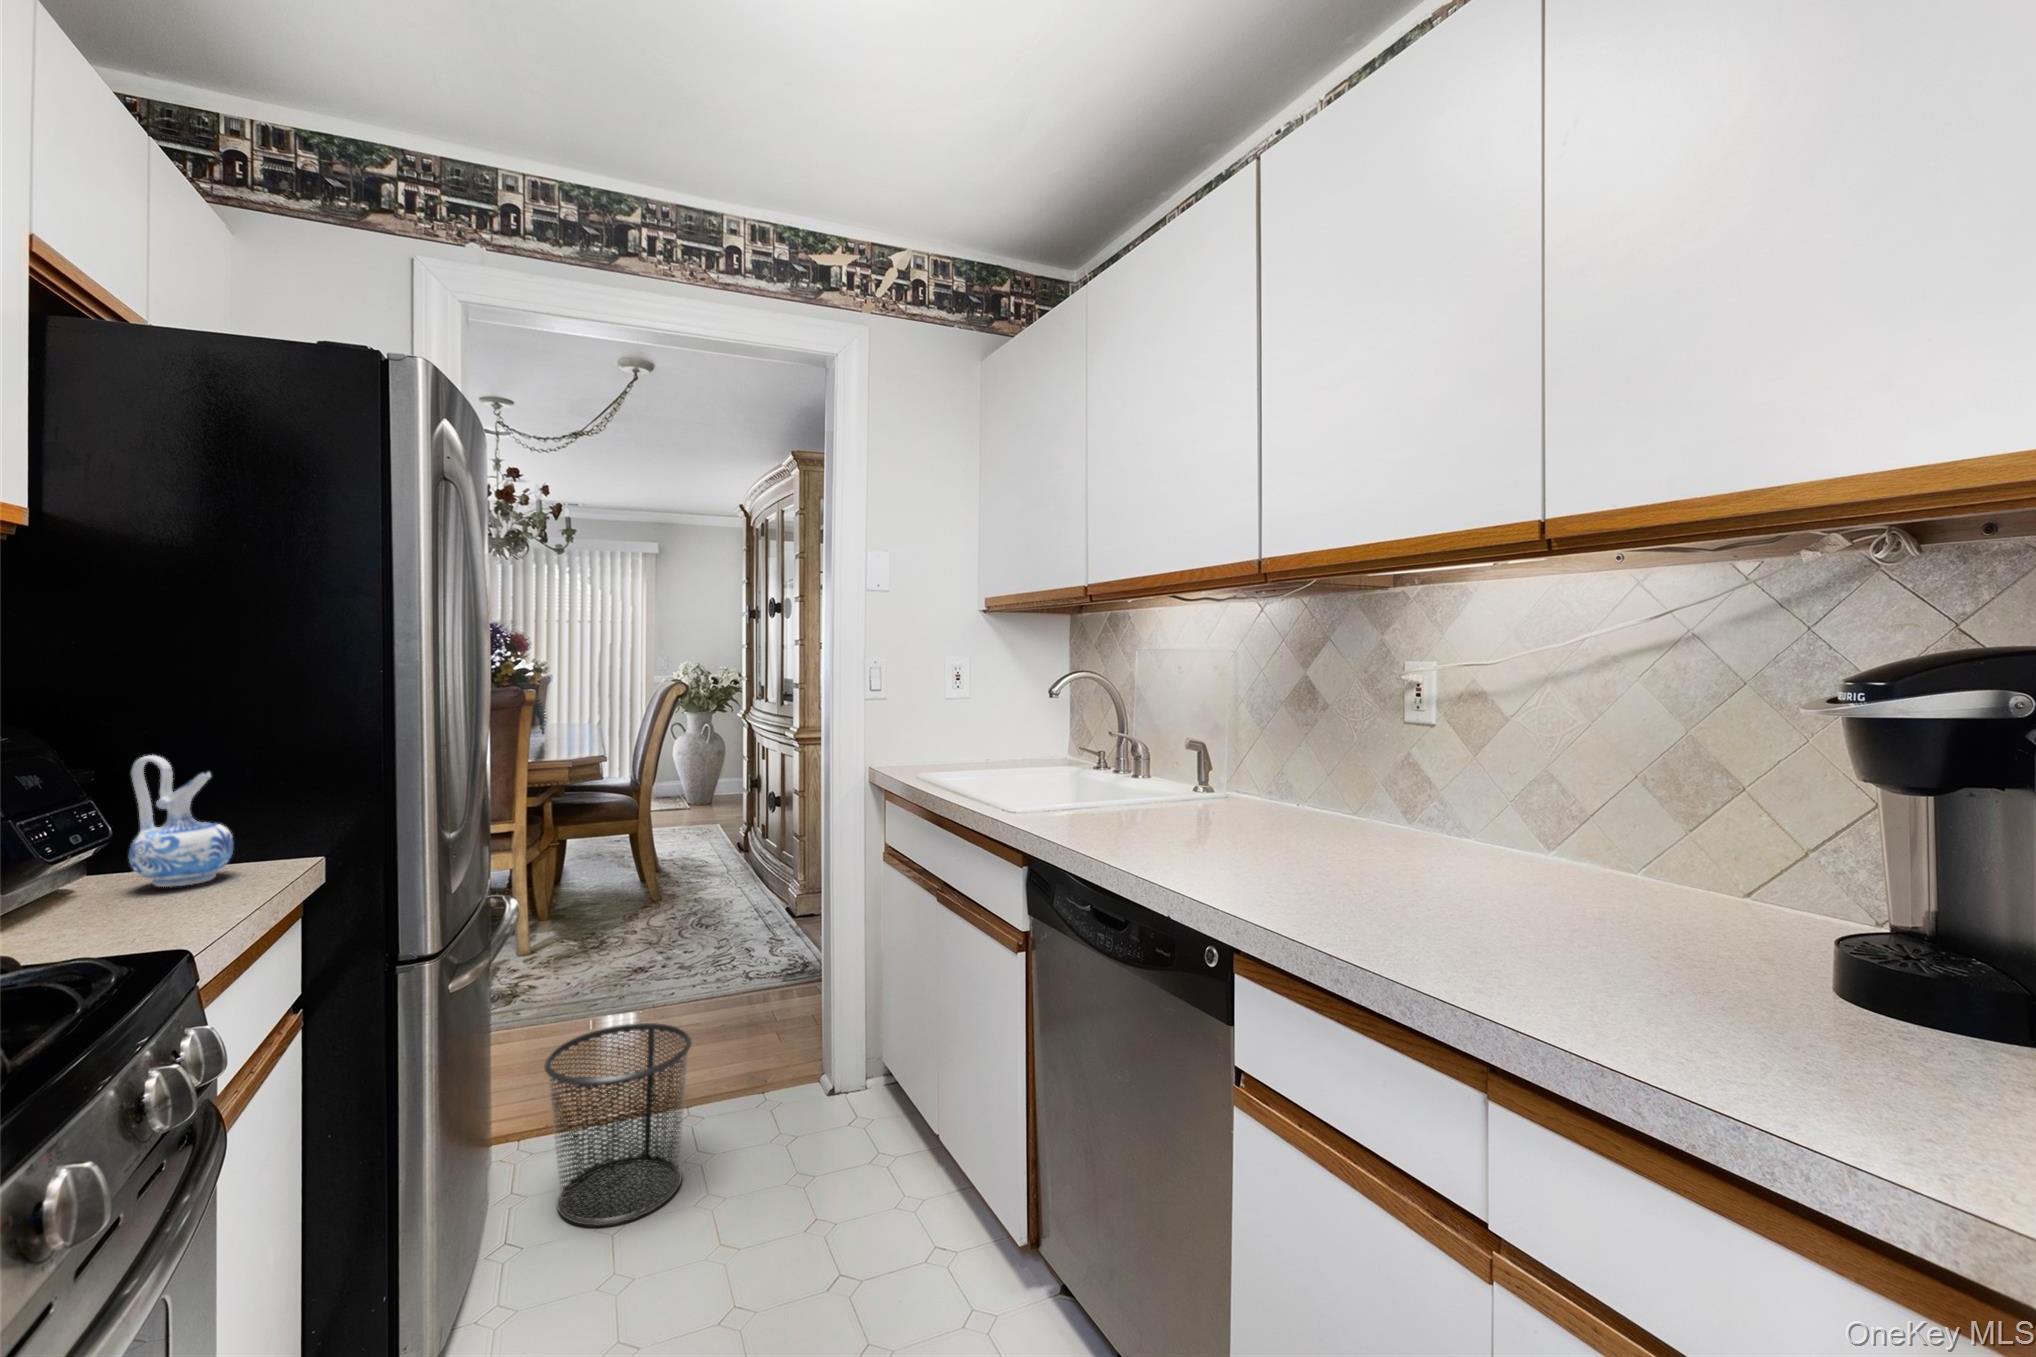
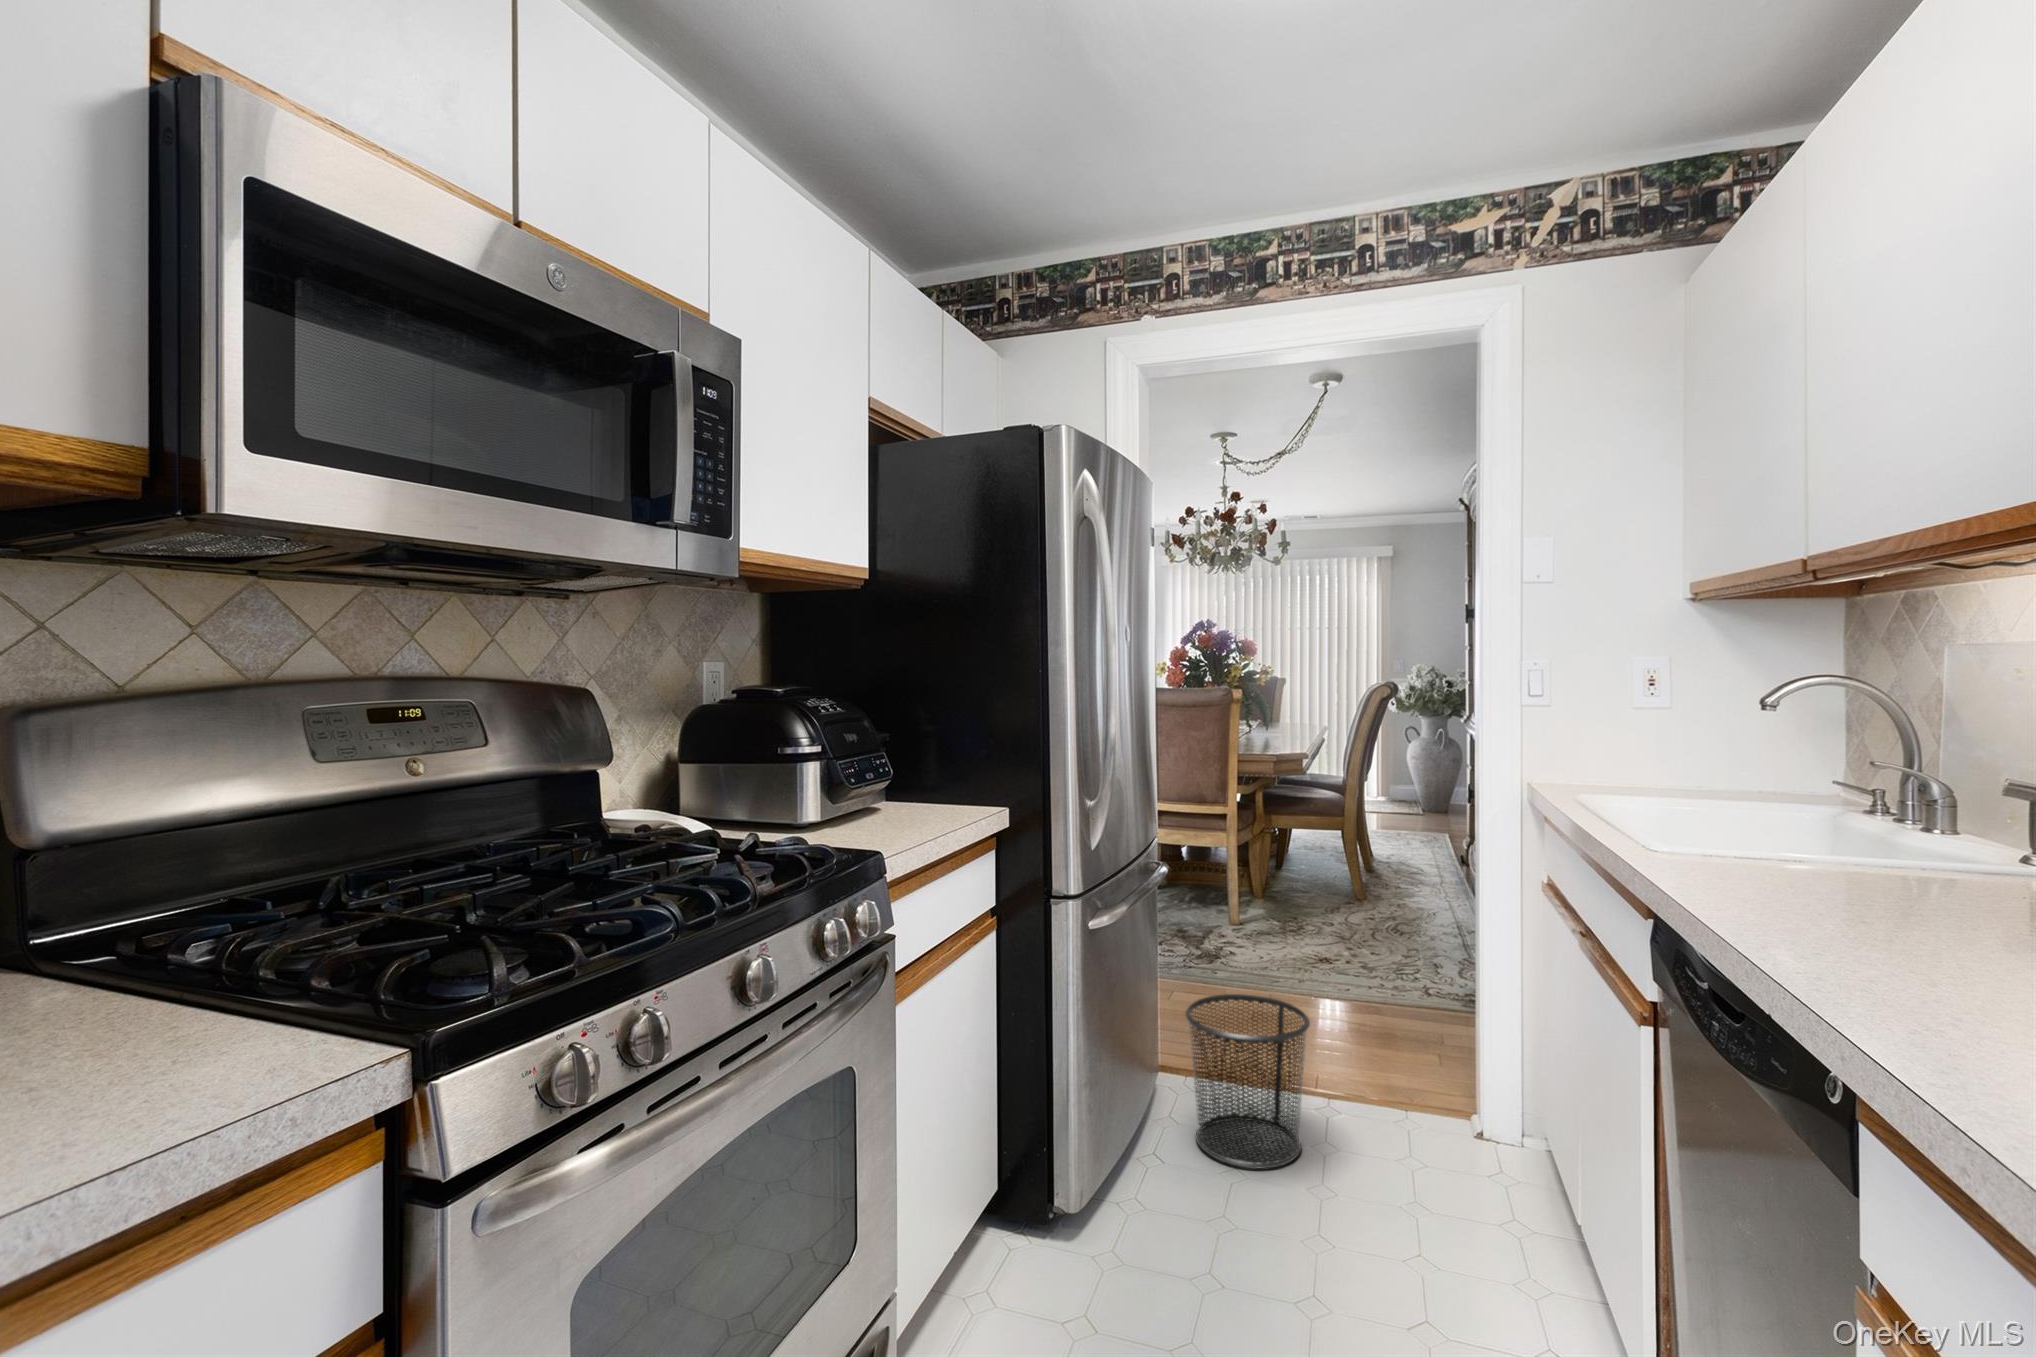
ceramic pitcher: present [129,756,234,887] -> none [917,728,967,813]

